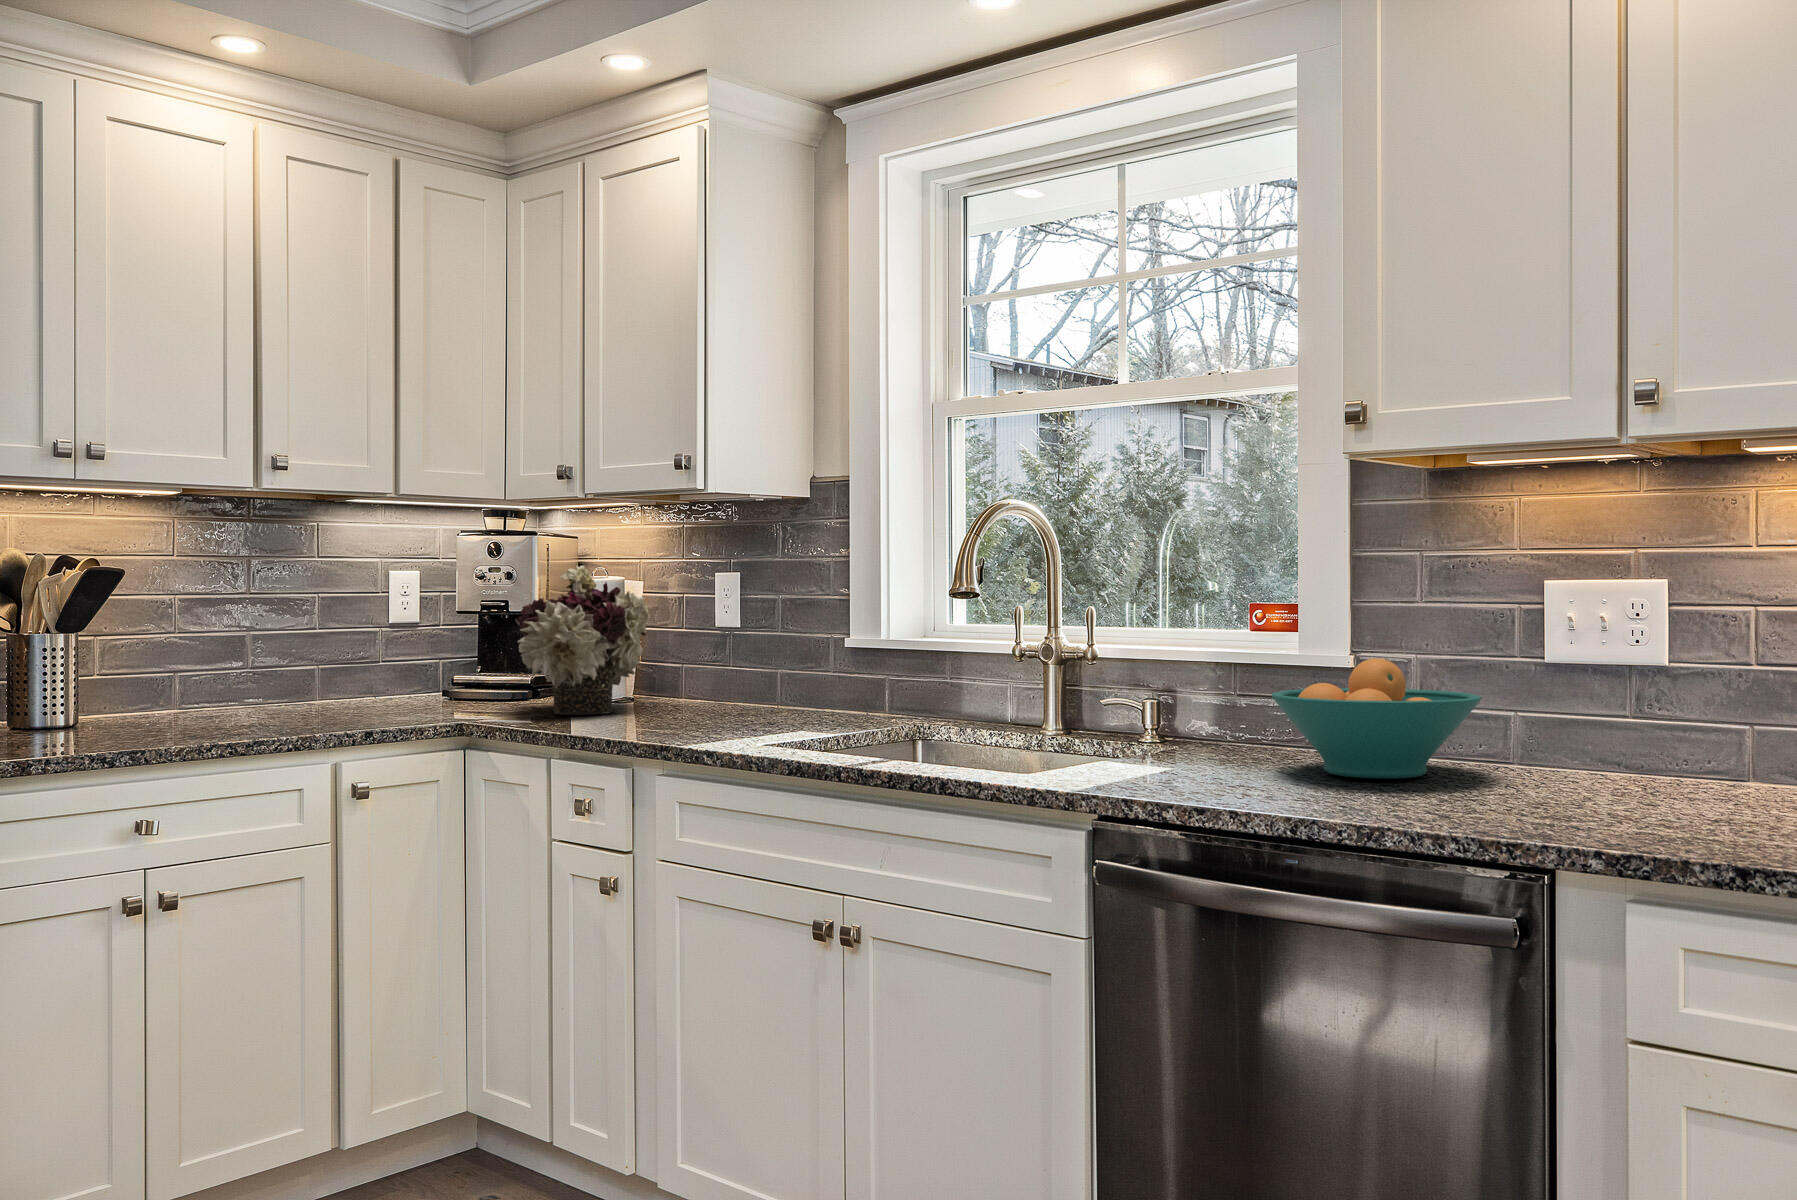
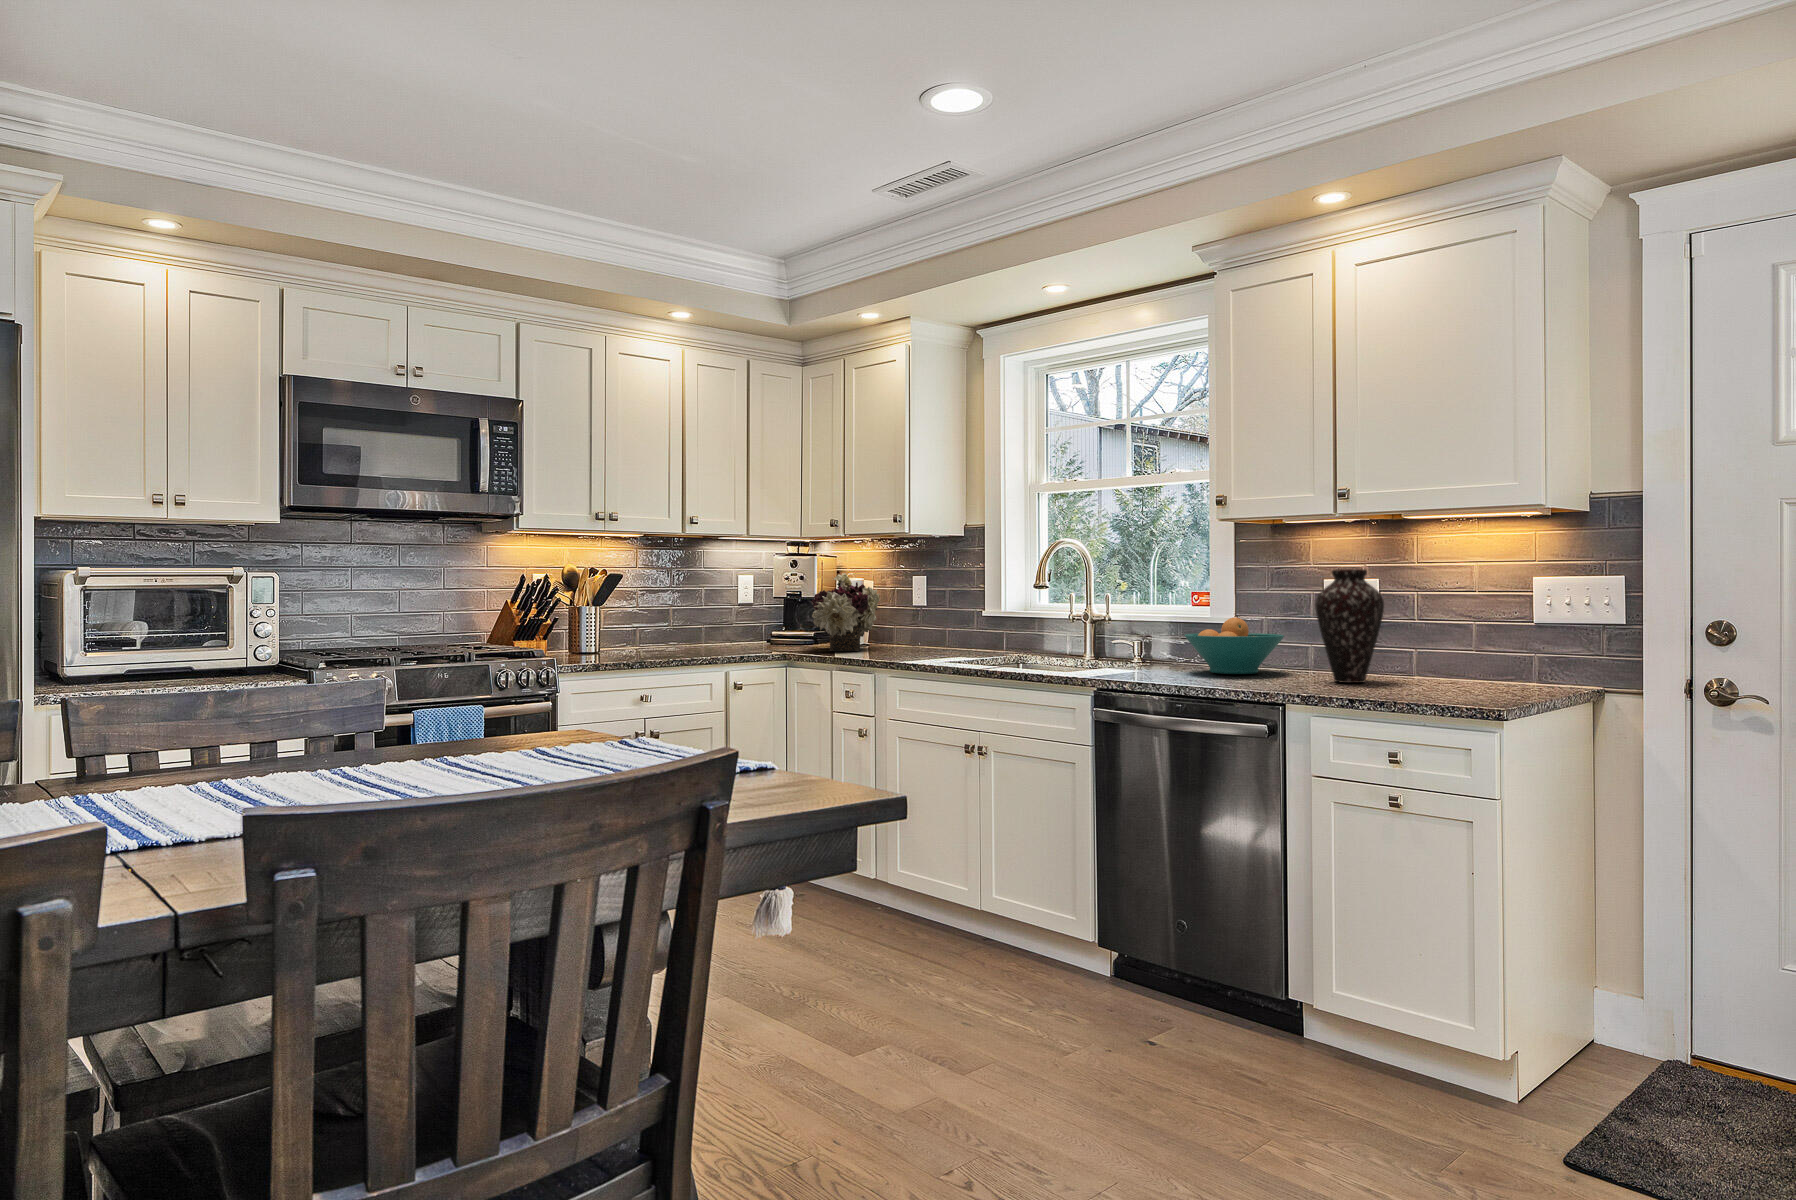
vase: none [1576,557,1732,807] -> present [1315,569,1384,683]

